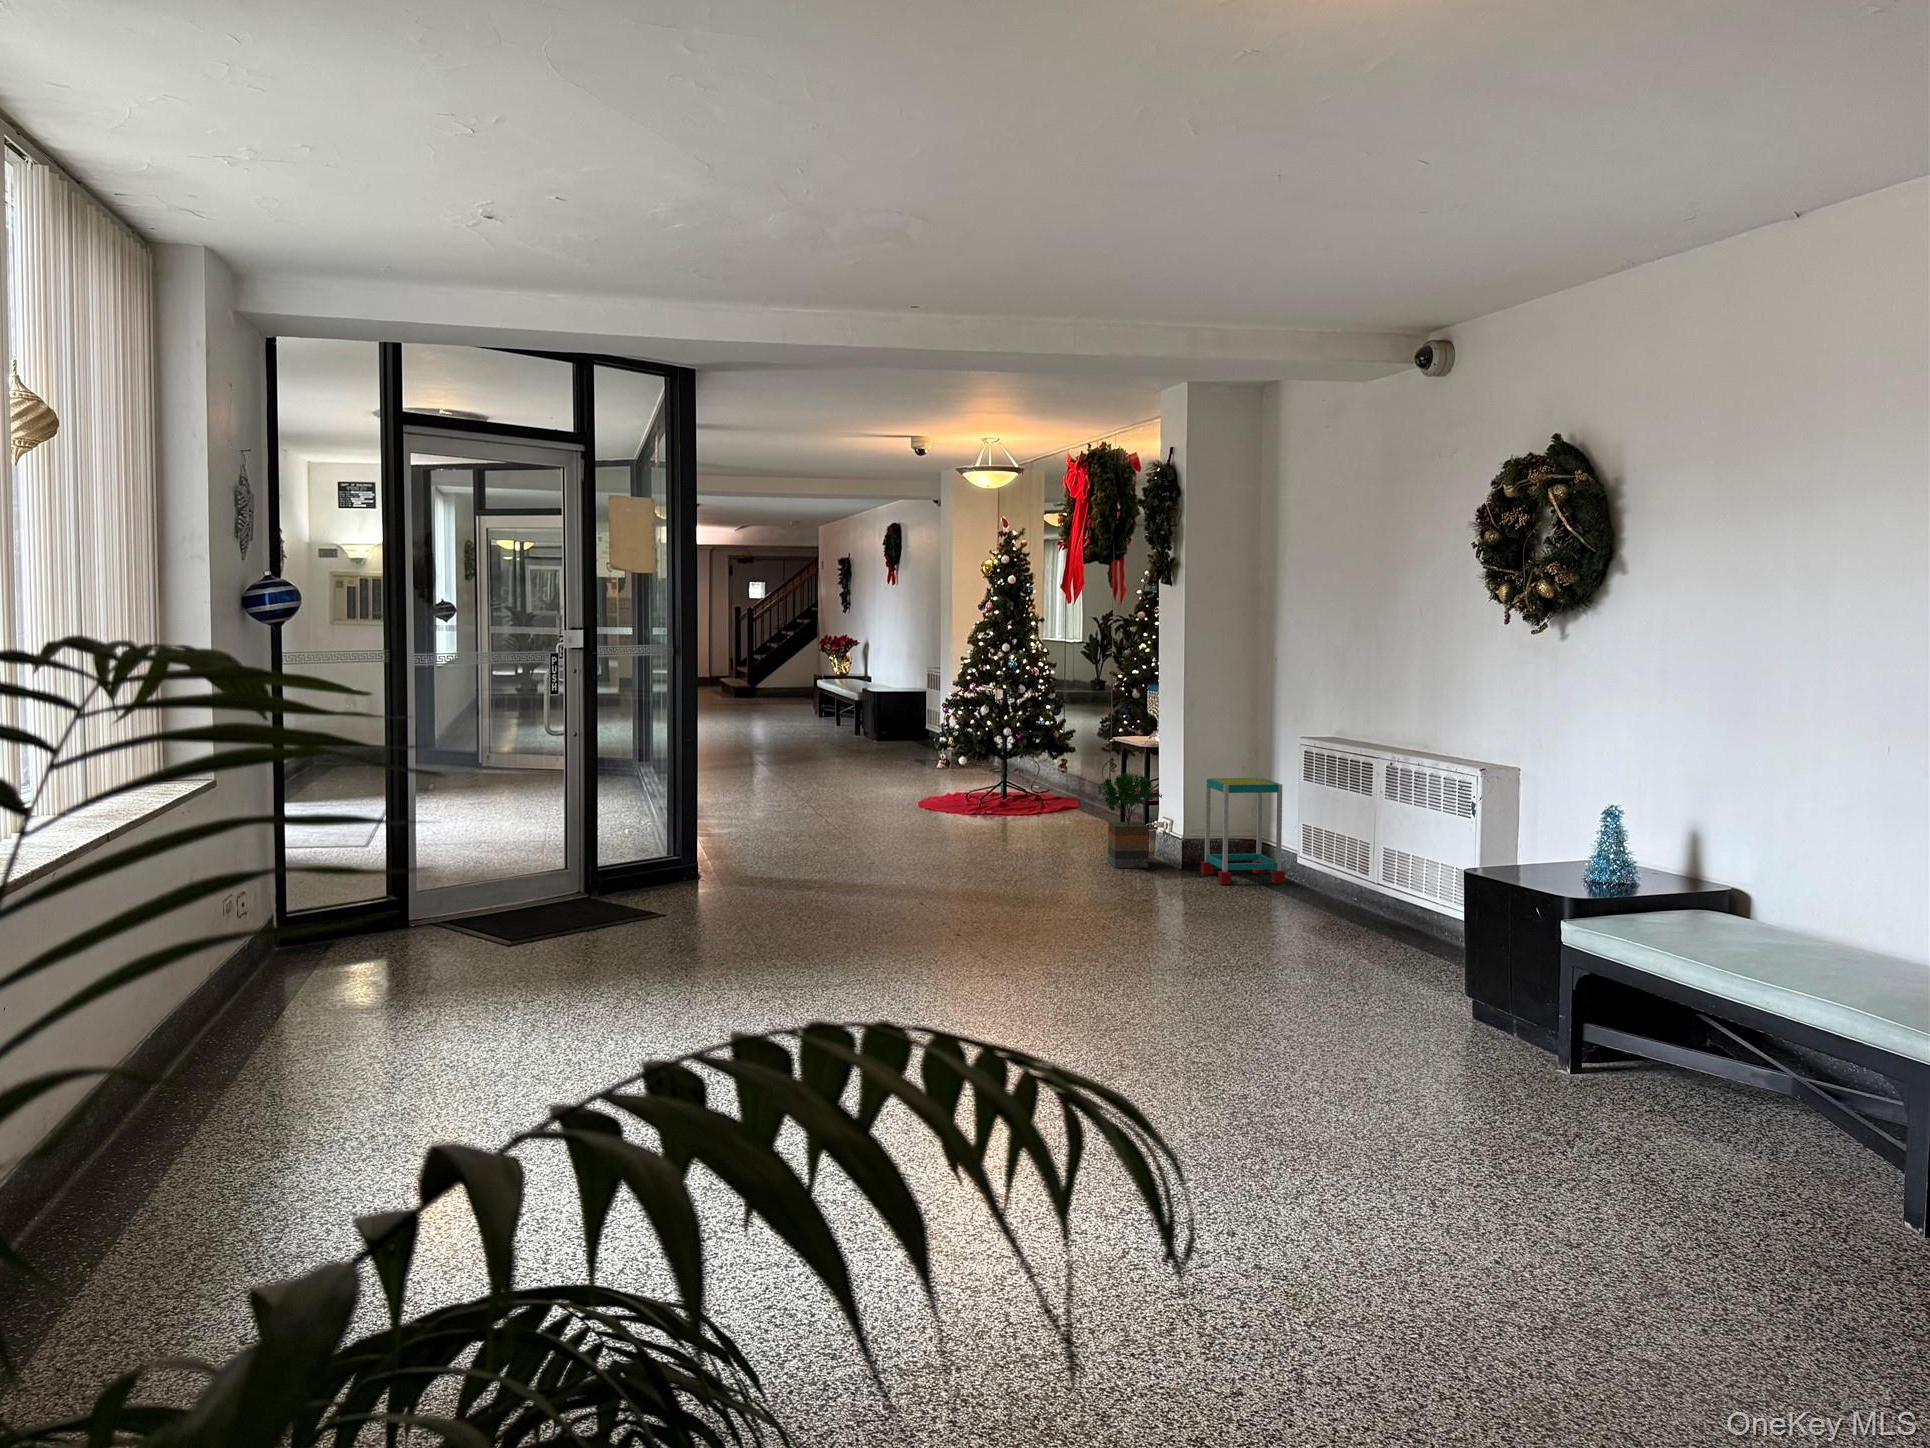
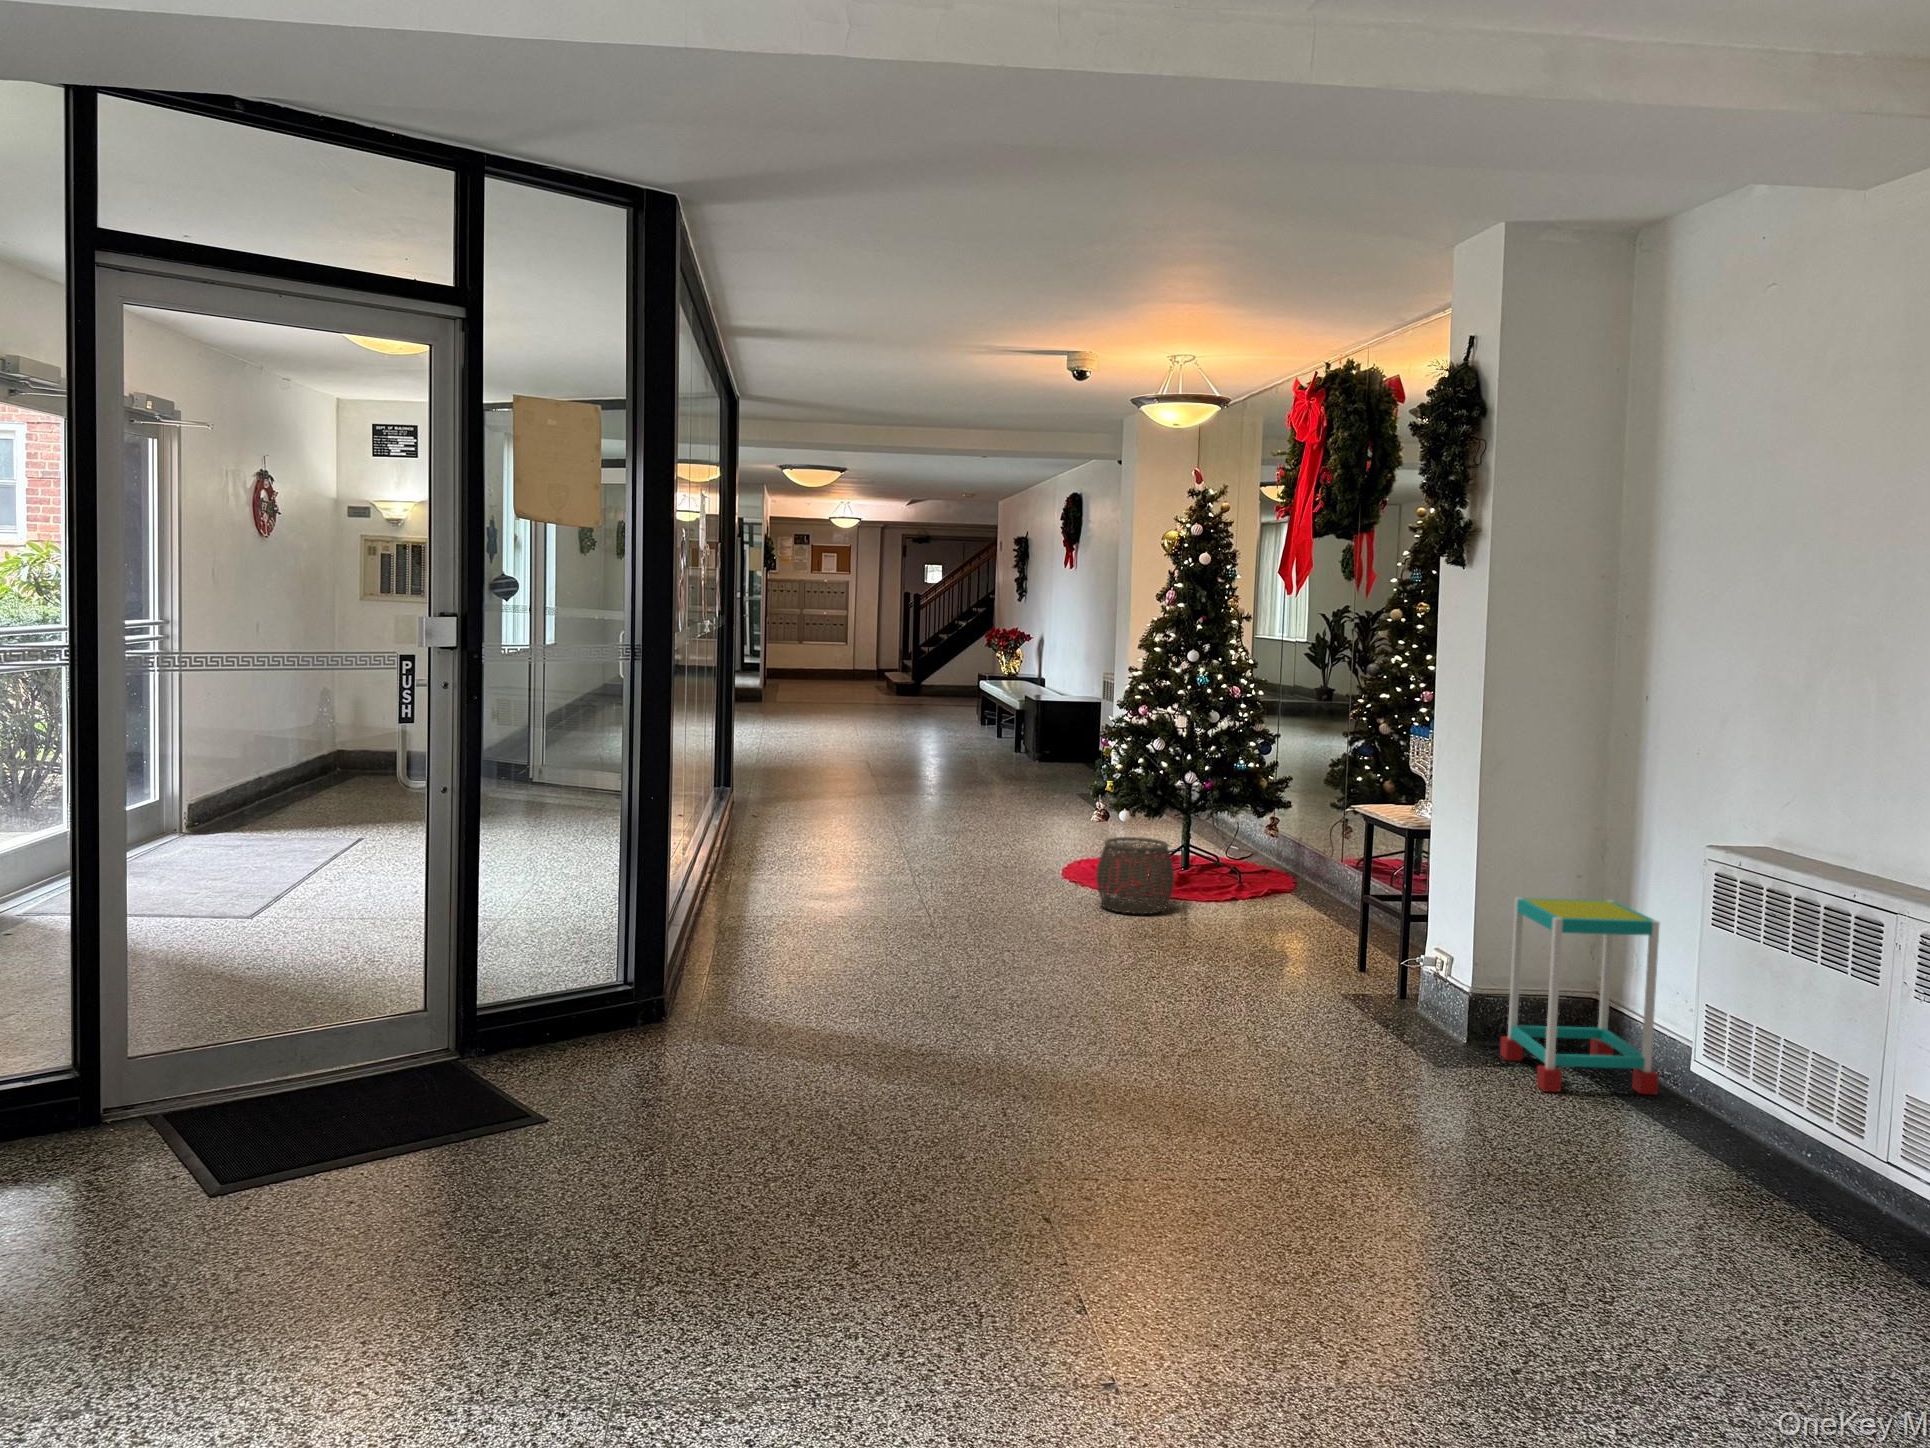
woven basket: none [946,772,1000,822] -> present [1096,837,1174,914]
potted tree: present [1097,773,1162,868] -> none [1321,873,1440,1036]

